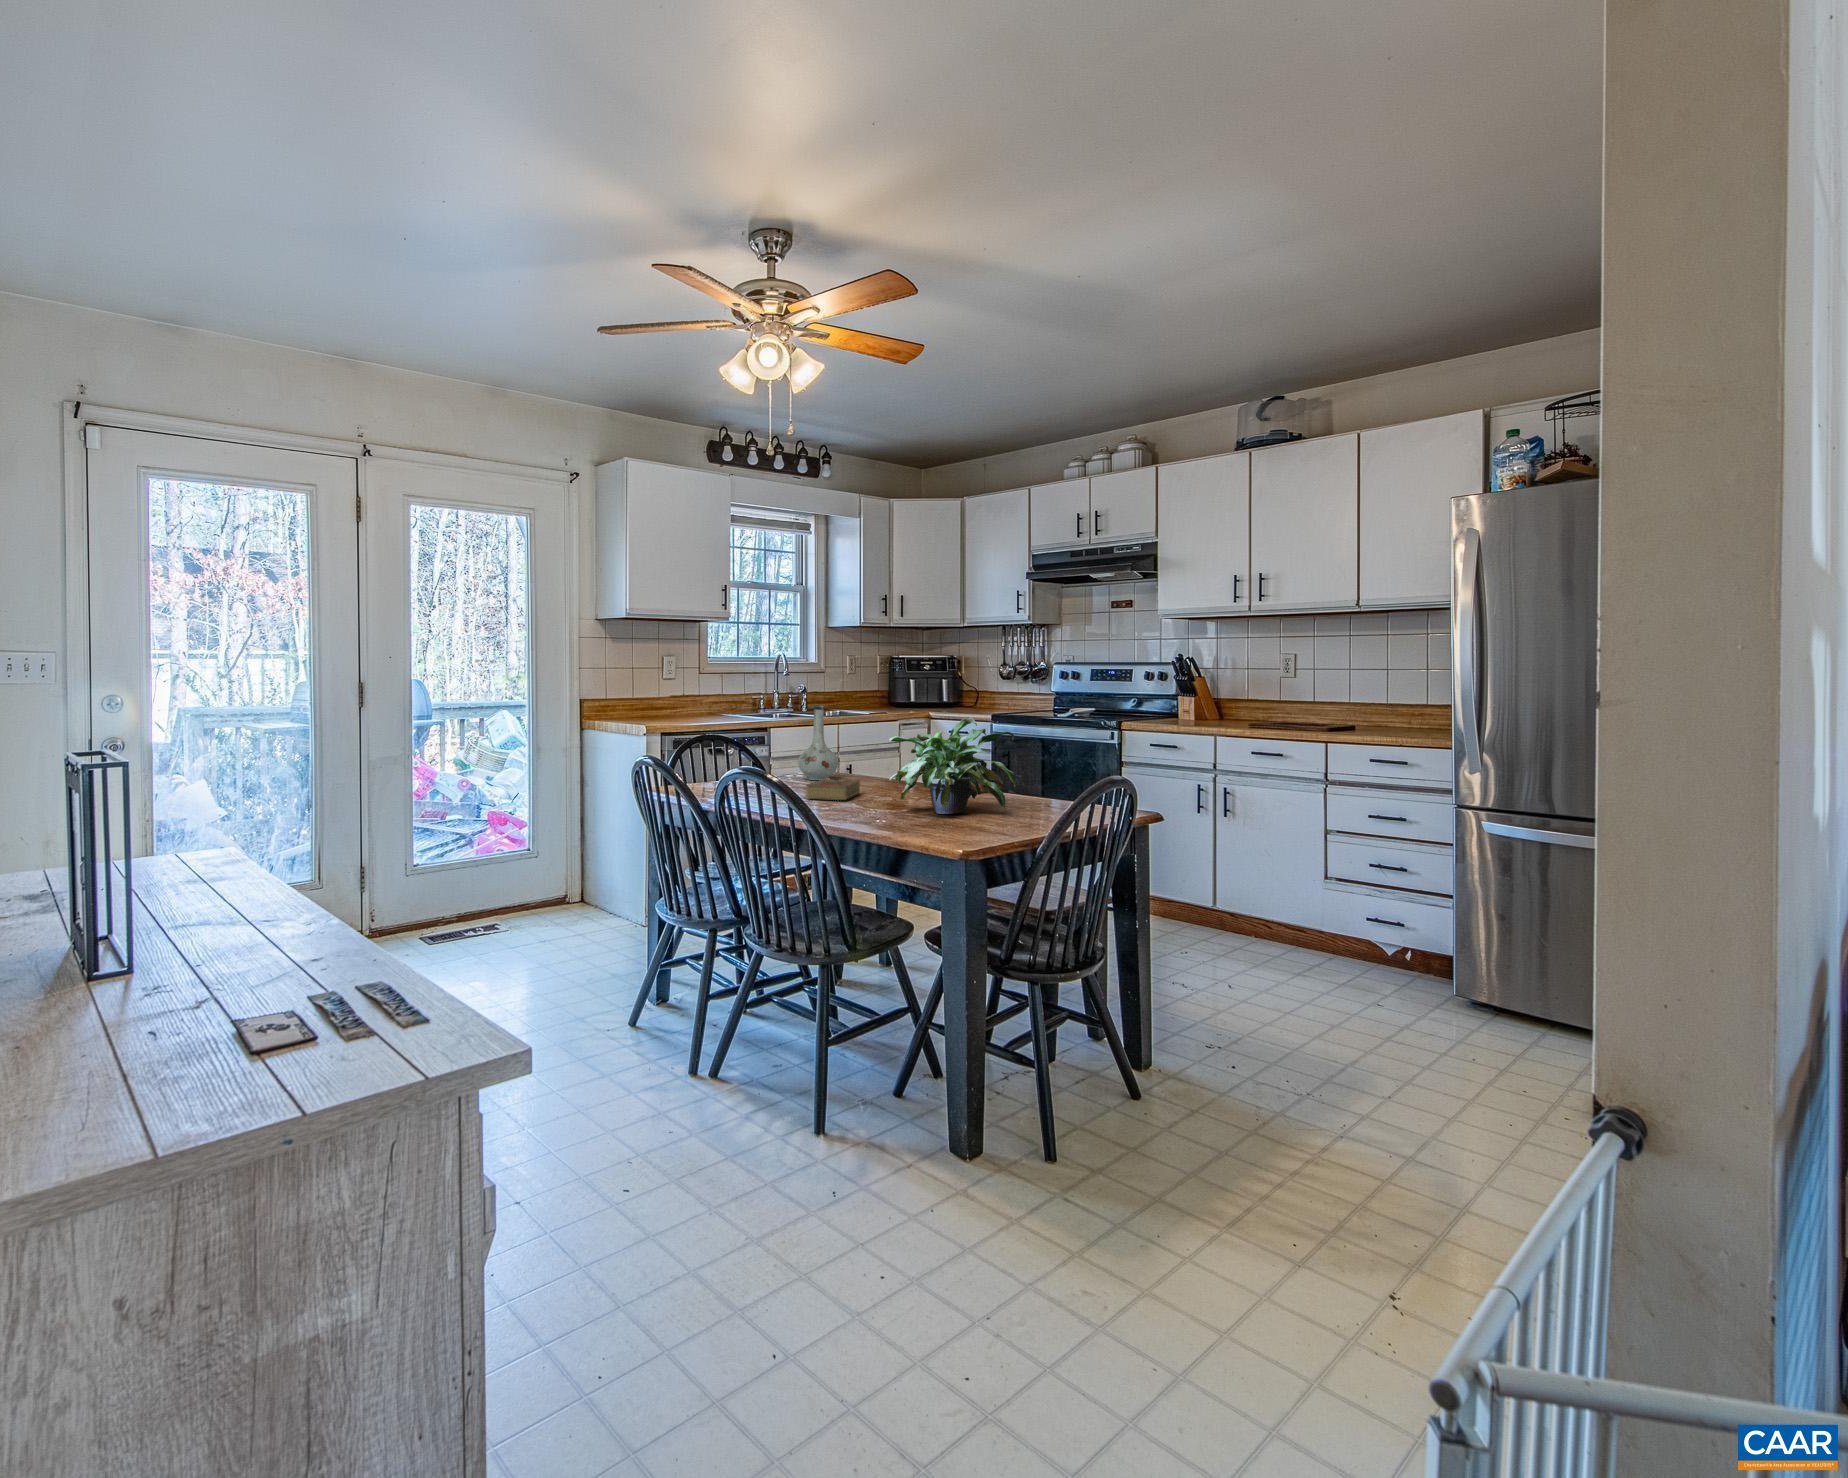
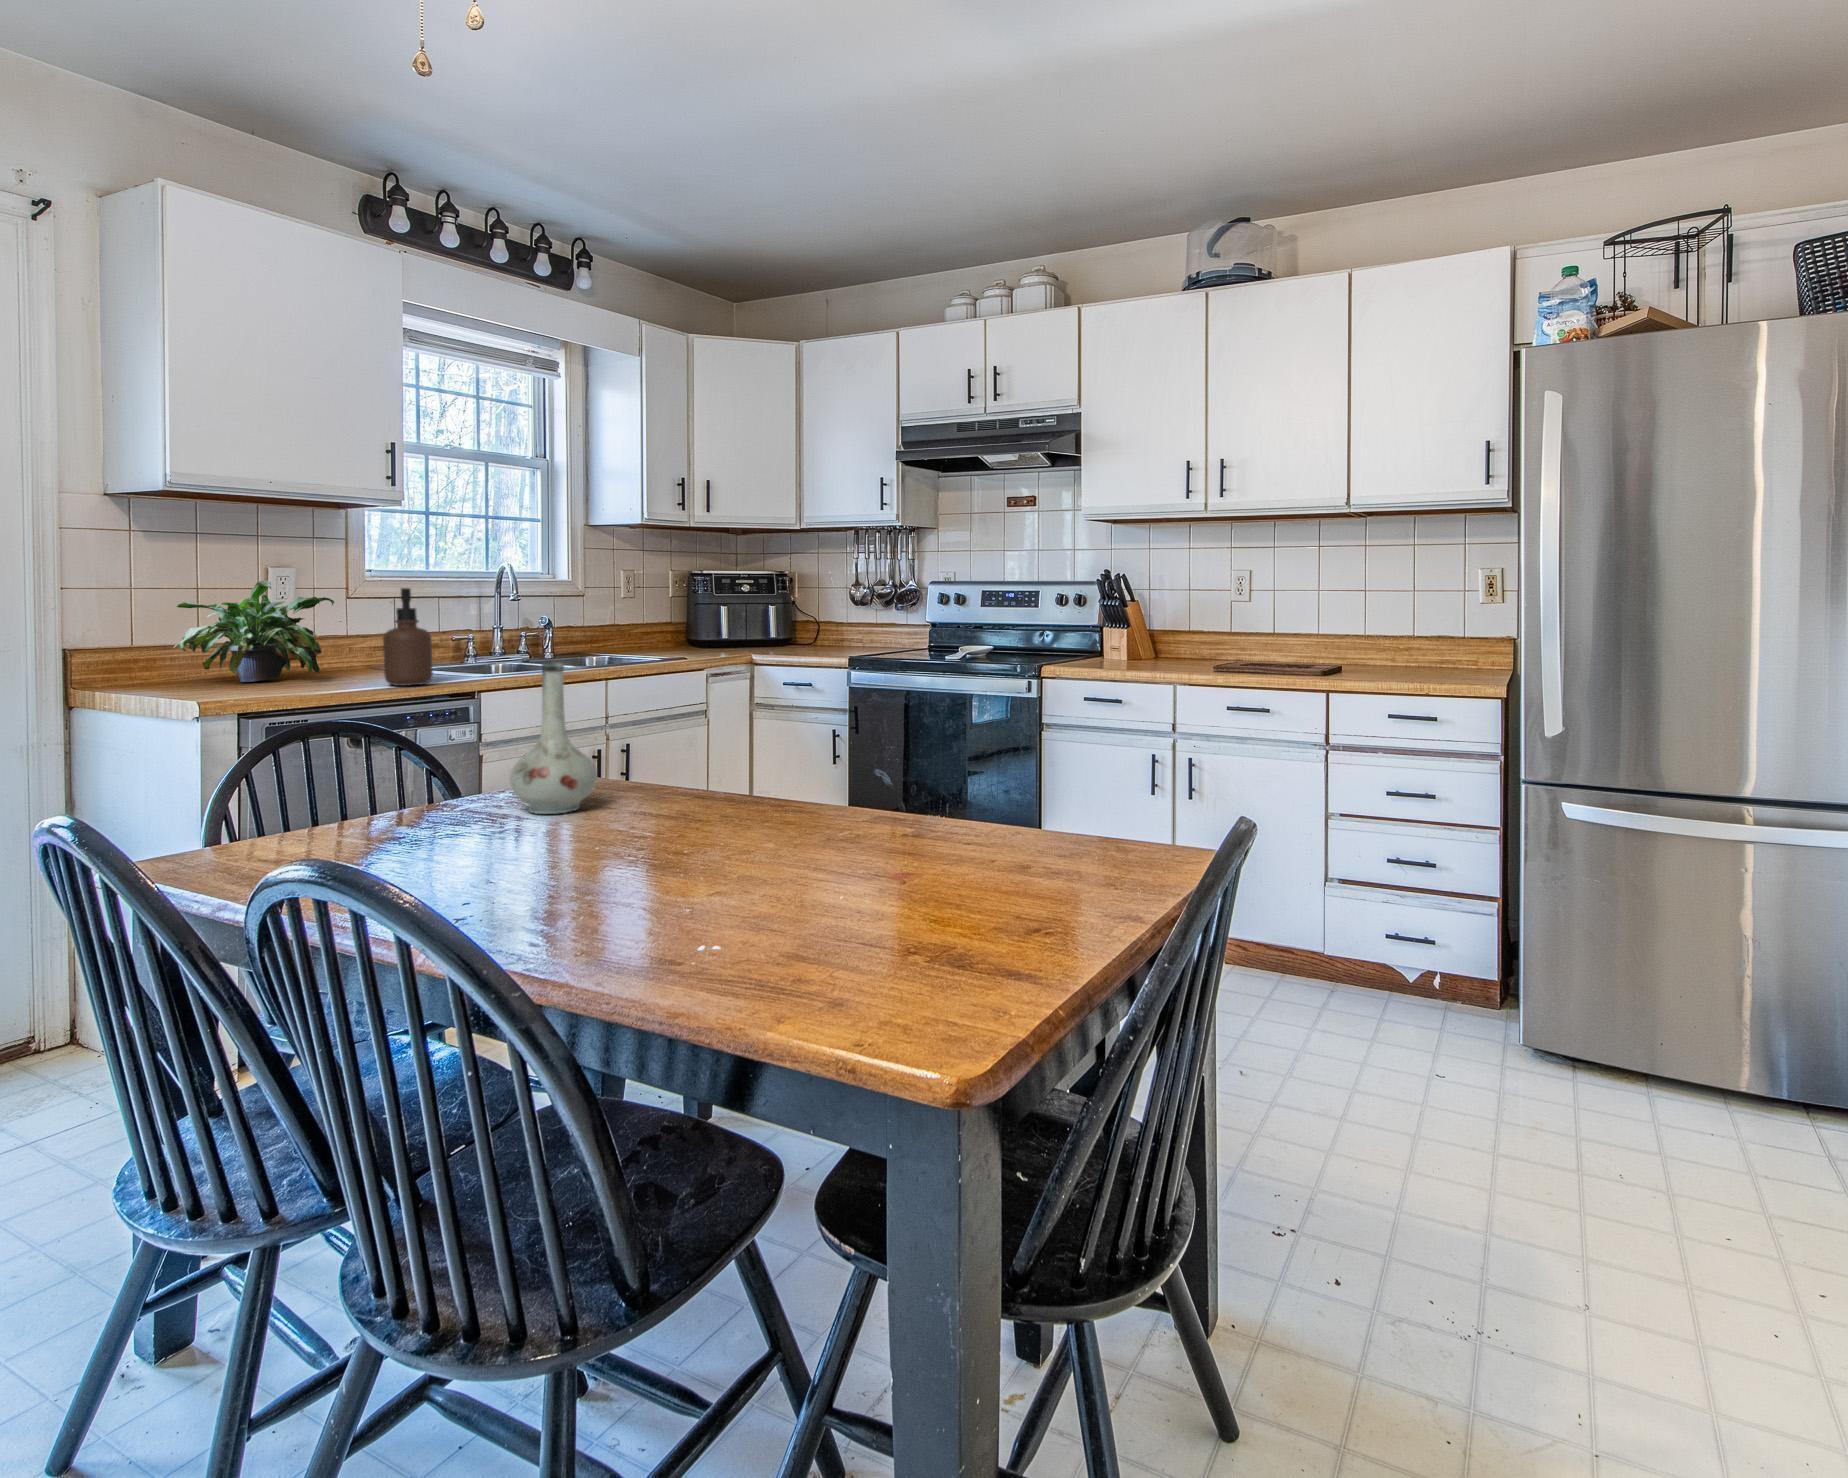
soap dispenser: none [723,668,747,723] -> present [383,588,433,686]
potted plant: present [889,717,1016,814] -> present [174,581,334,682]
book: present [806,779,860,800] -> none [509,825,644,889]

